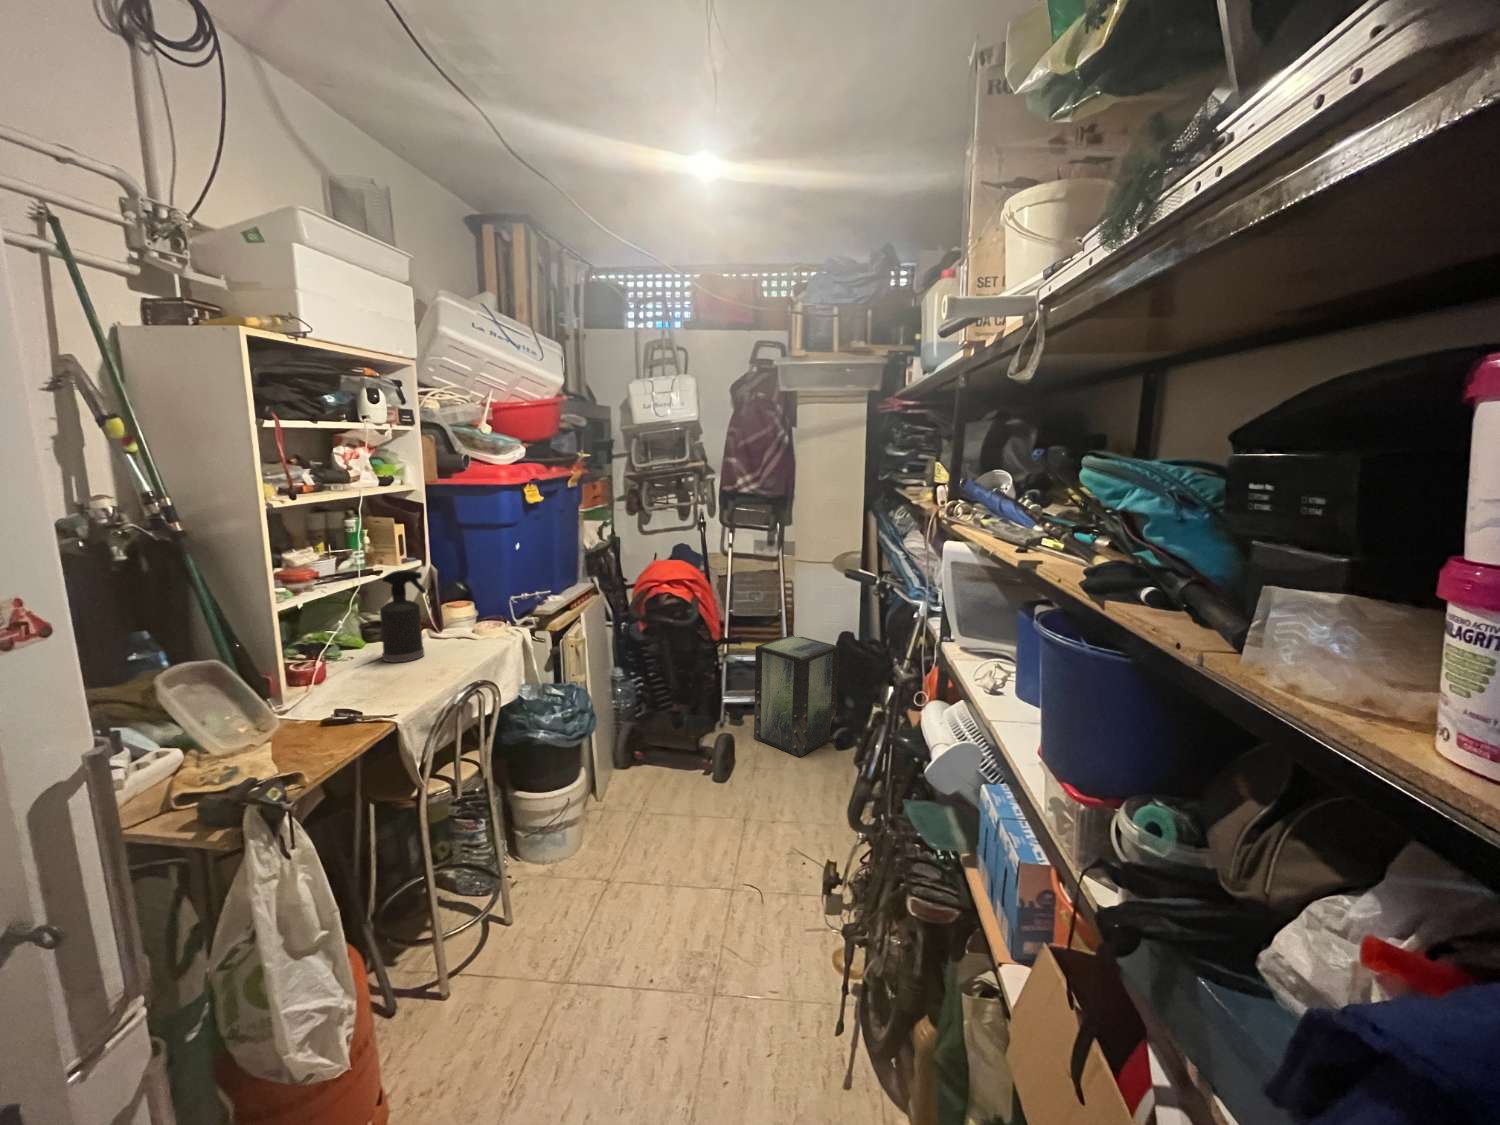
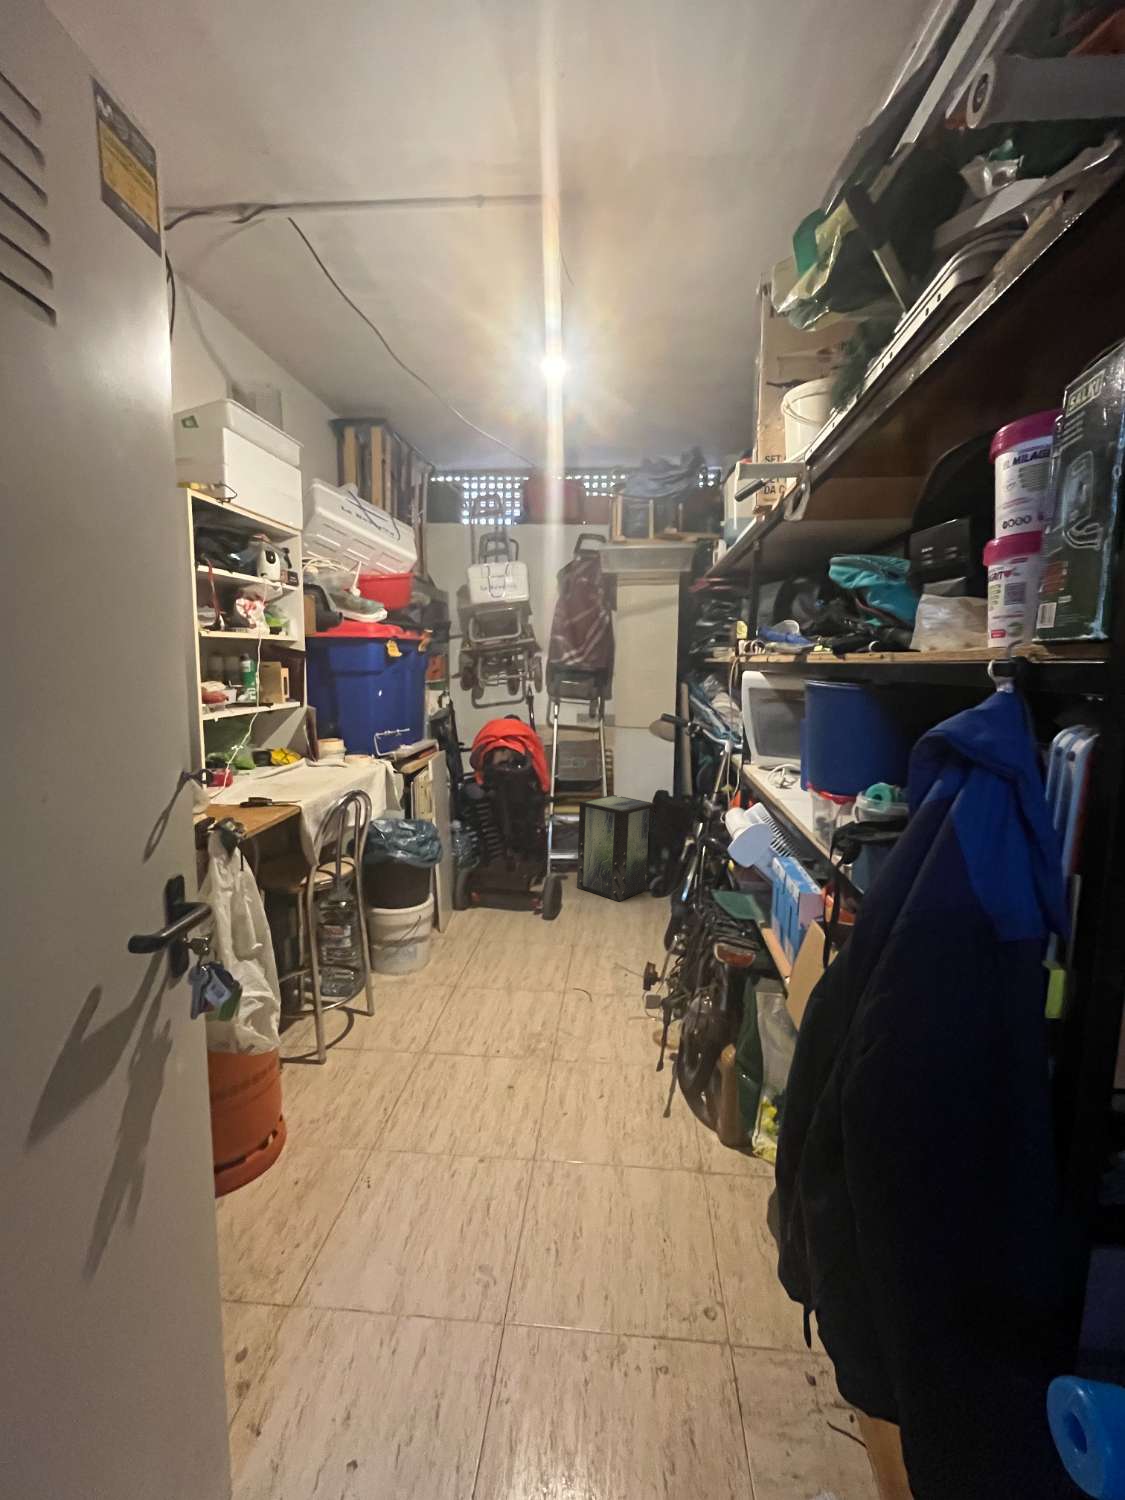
spray bottle: present [380,570,427,663] -> none [270,704,309,781]

